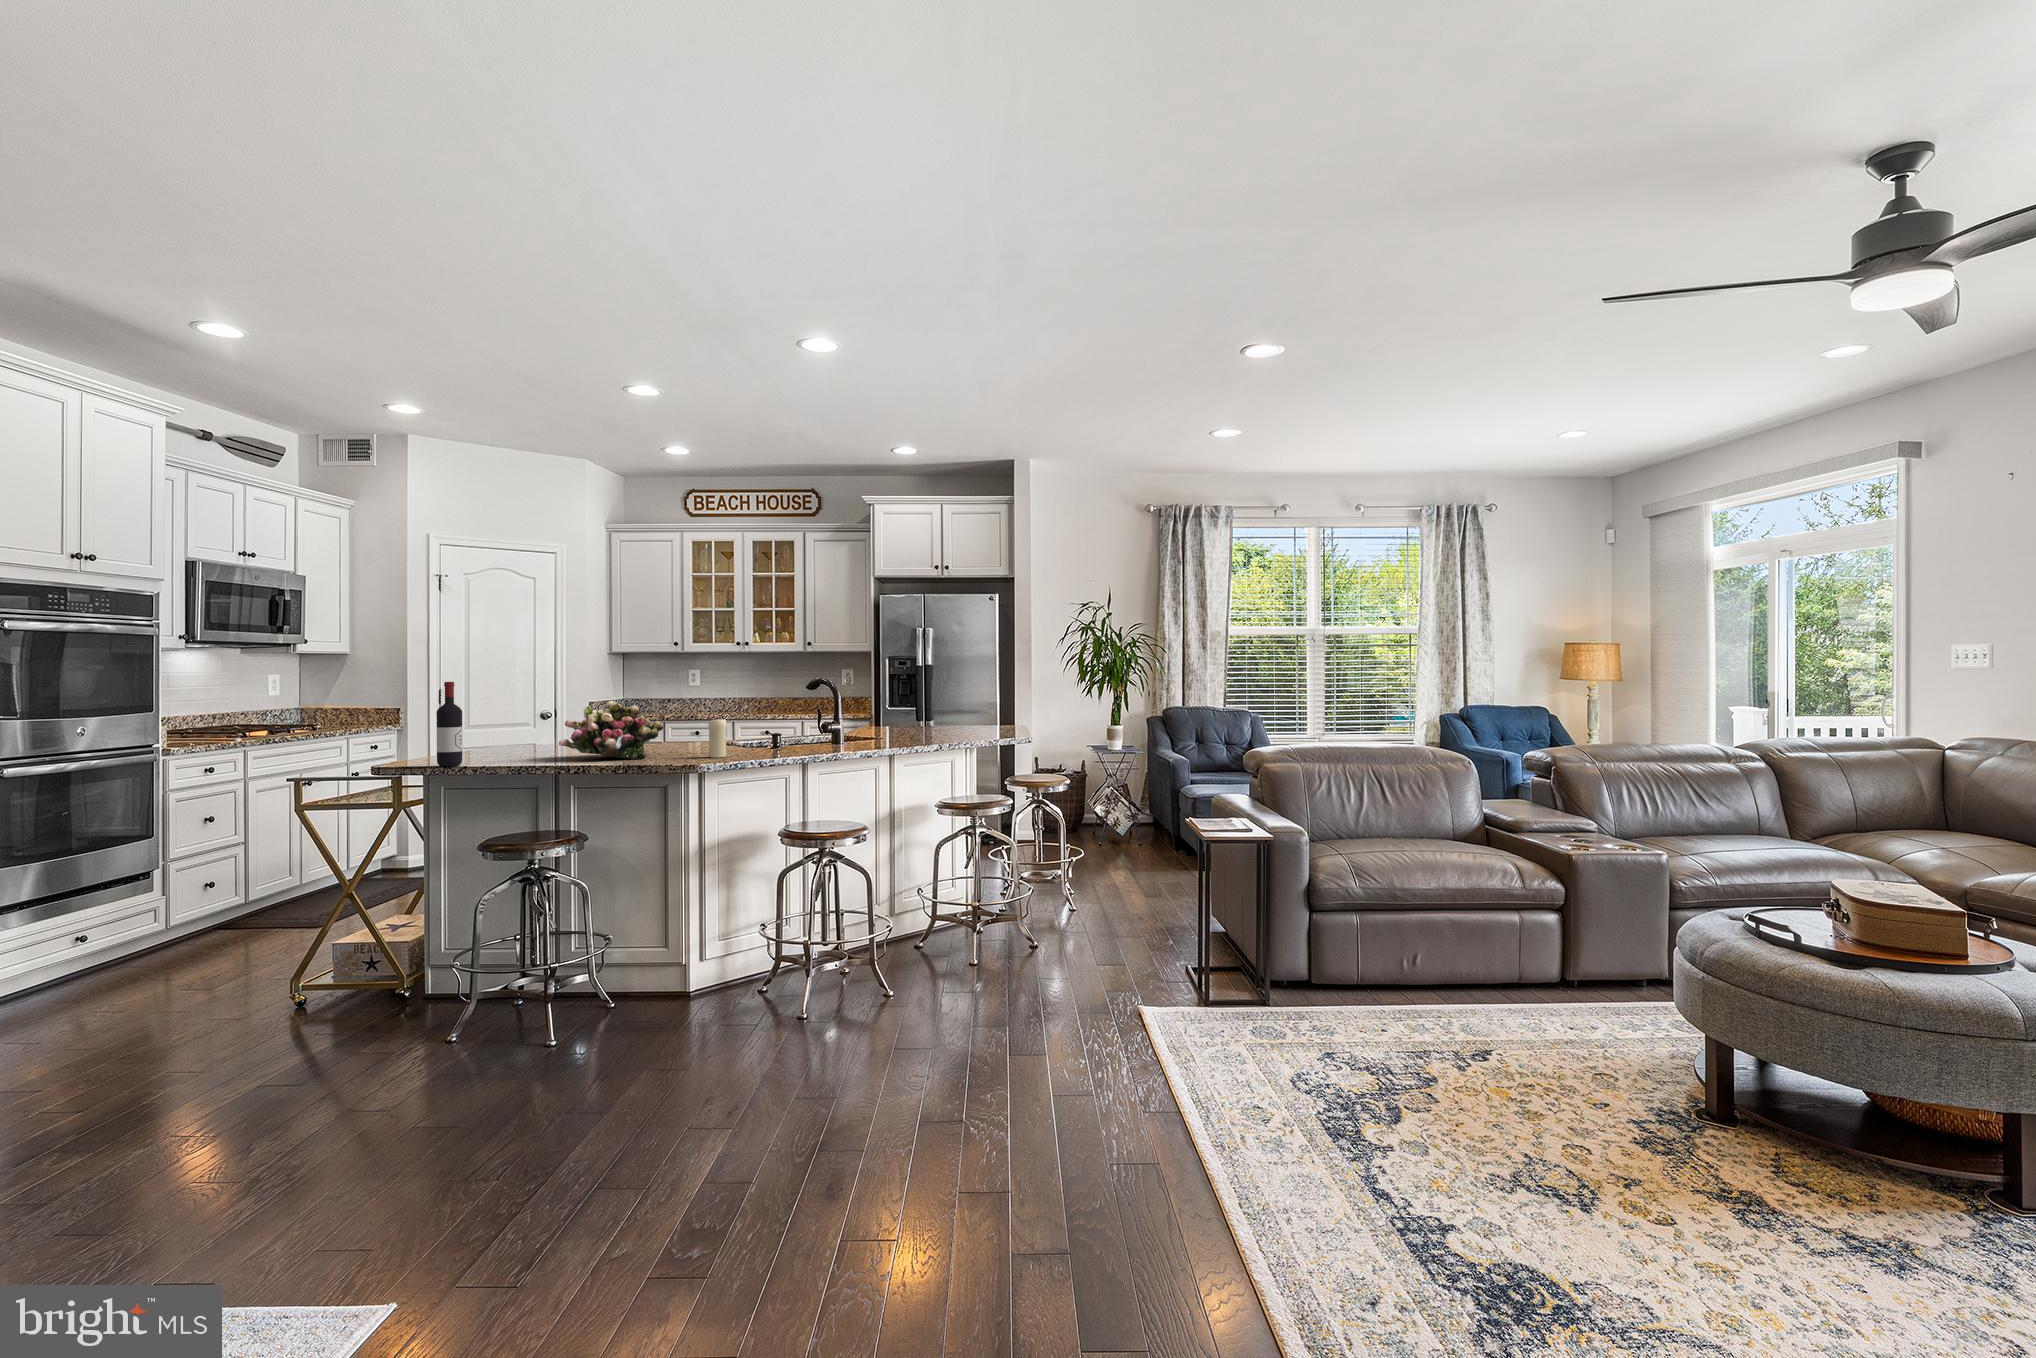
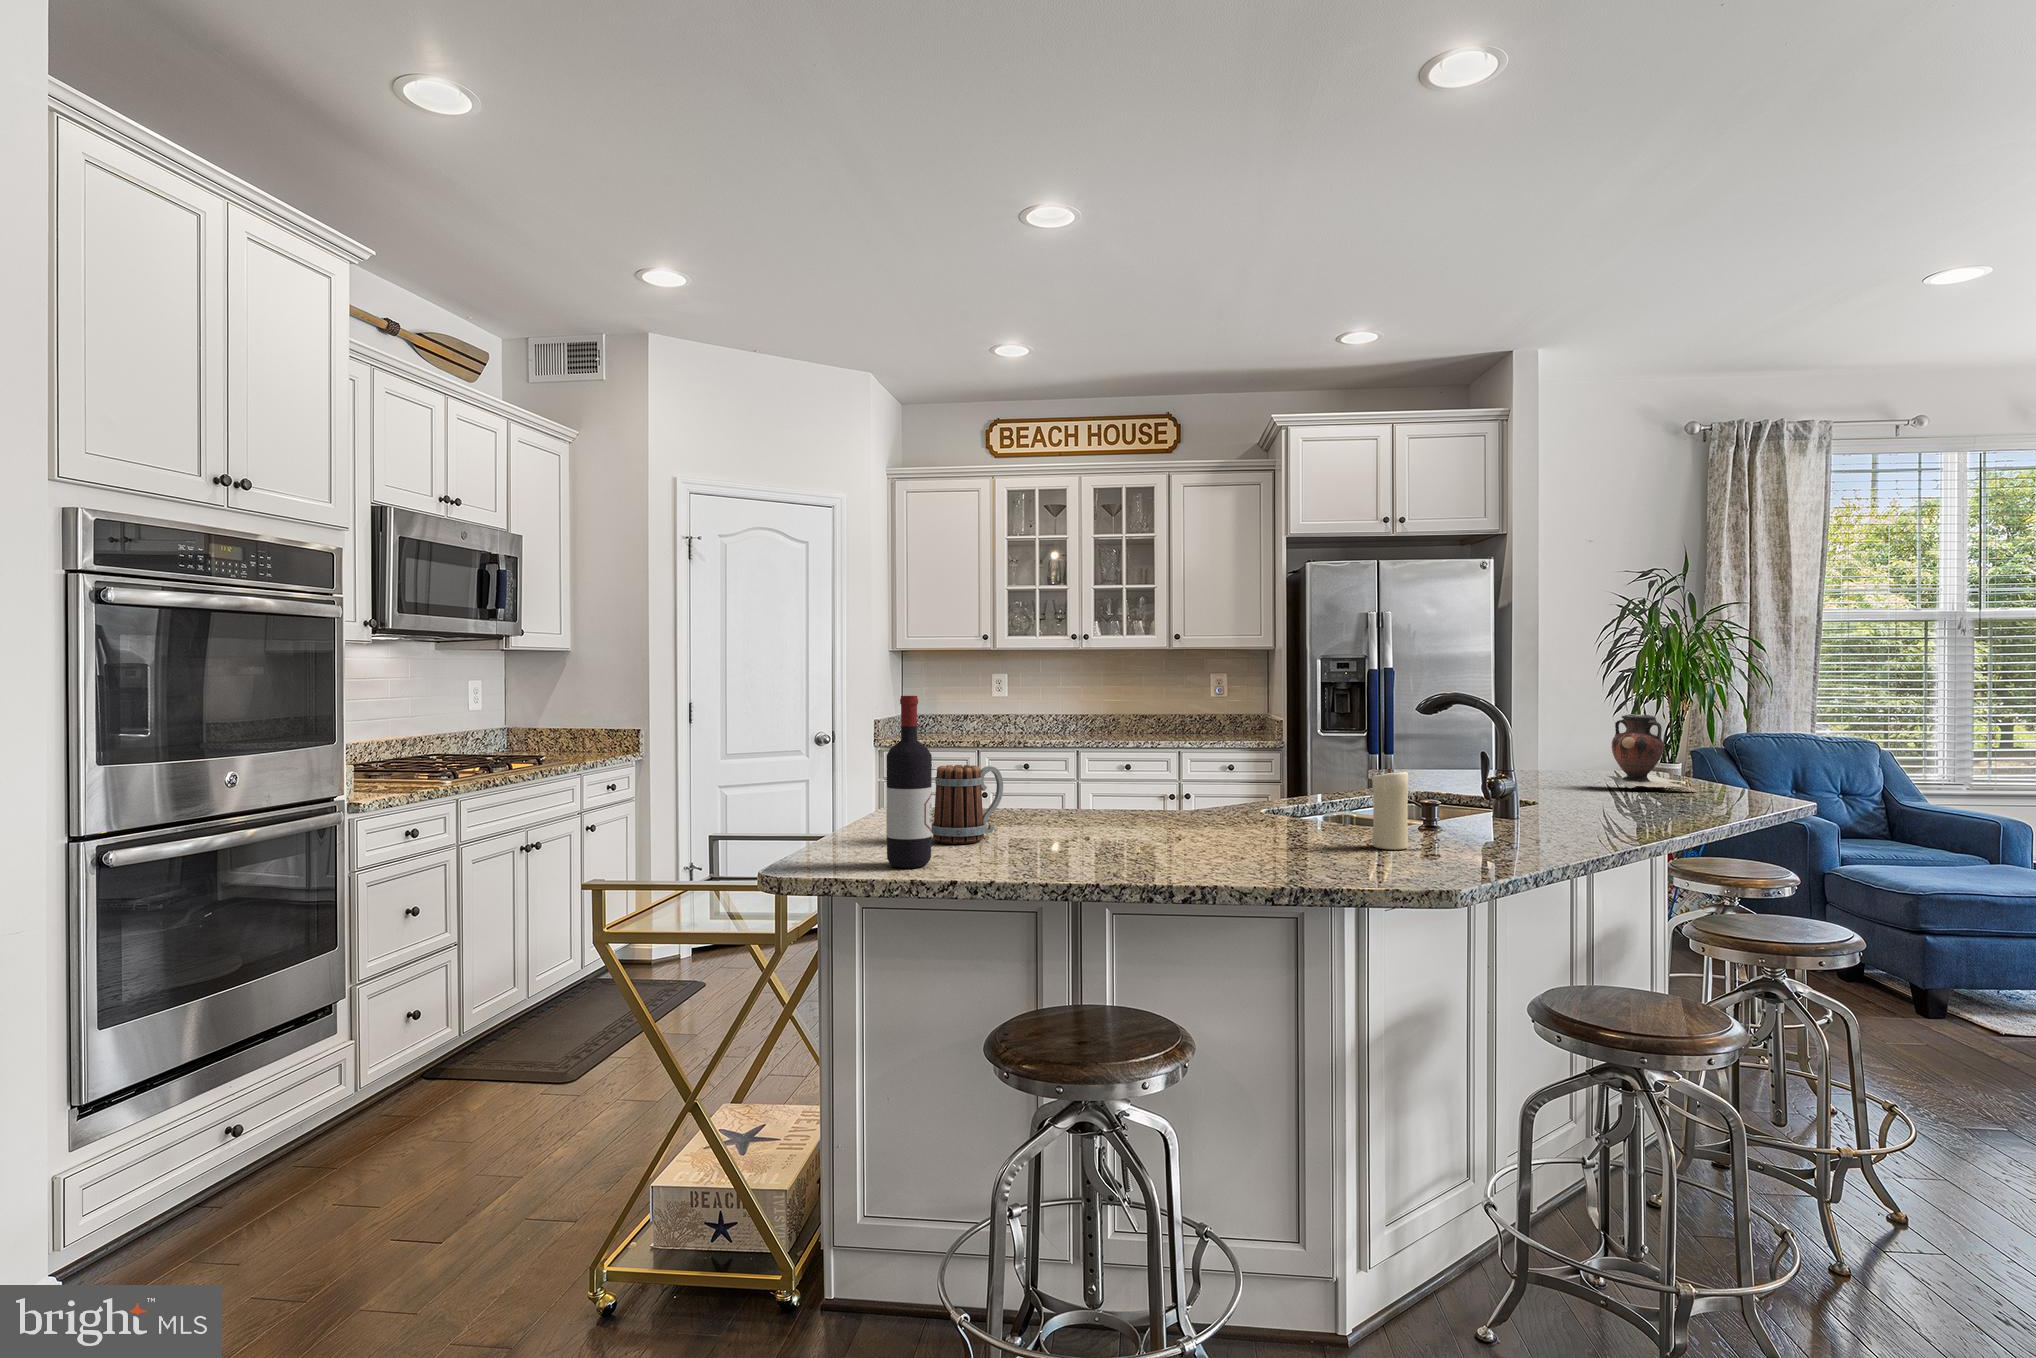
vase: none [945,693,992,737] -> present [1594,714,1697,792]
flower arrangement: present [559,701,663,759] -> none [1091,732,1269,850]
mug: none [486,719,532,759] -> present [931,765,1003,844]

